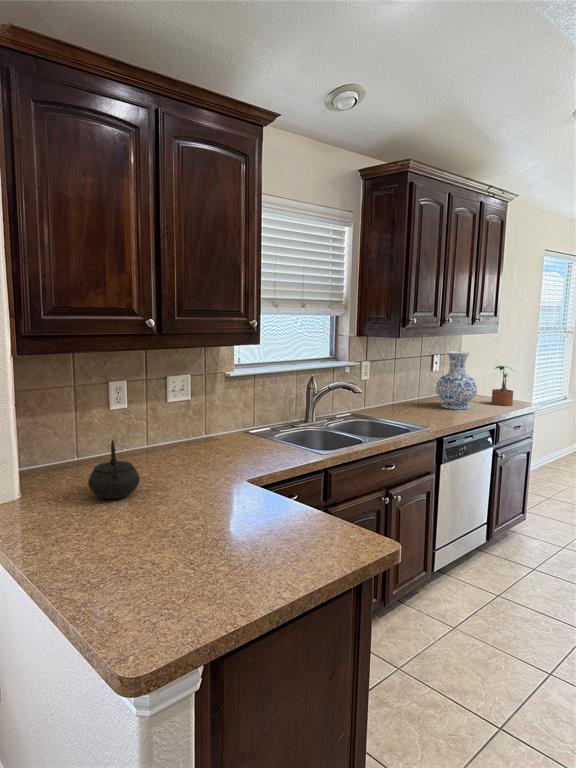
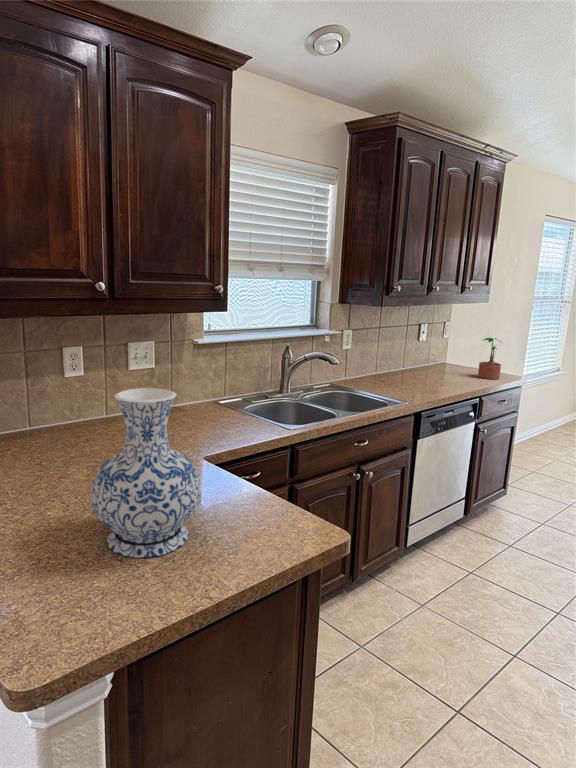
vase: present [436,351,477,409] -> present [91,388,201,558]
kettle: present [88,440,140,499] -> none [28,413,85,476]

